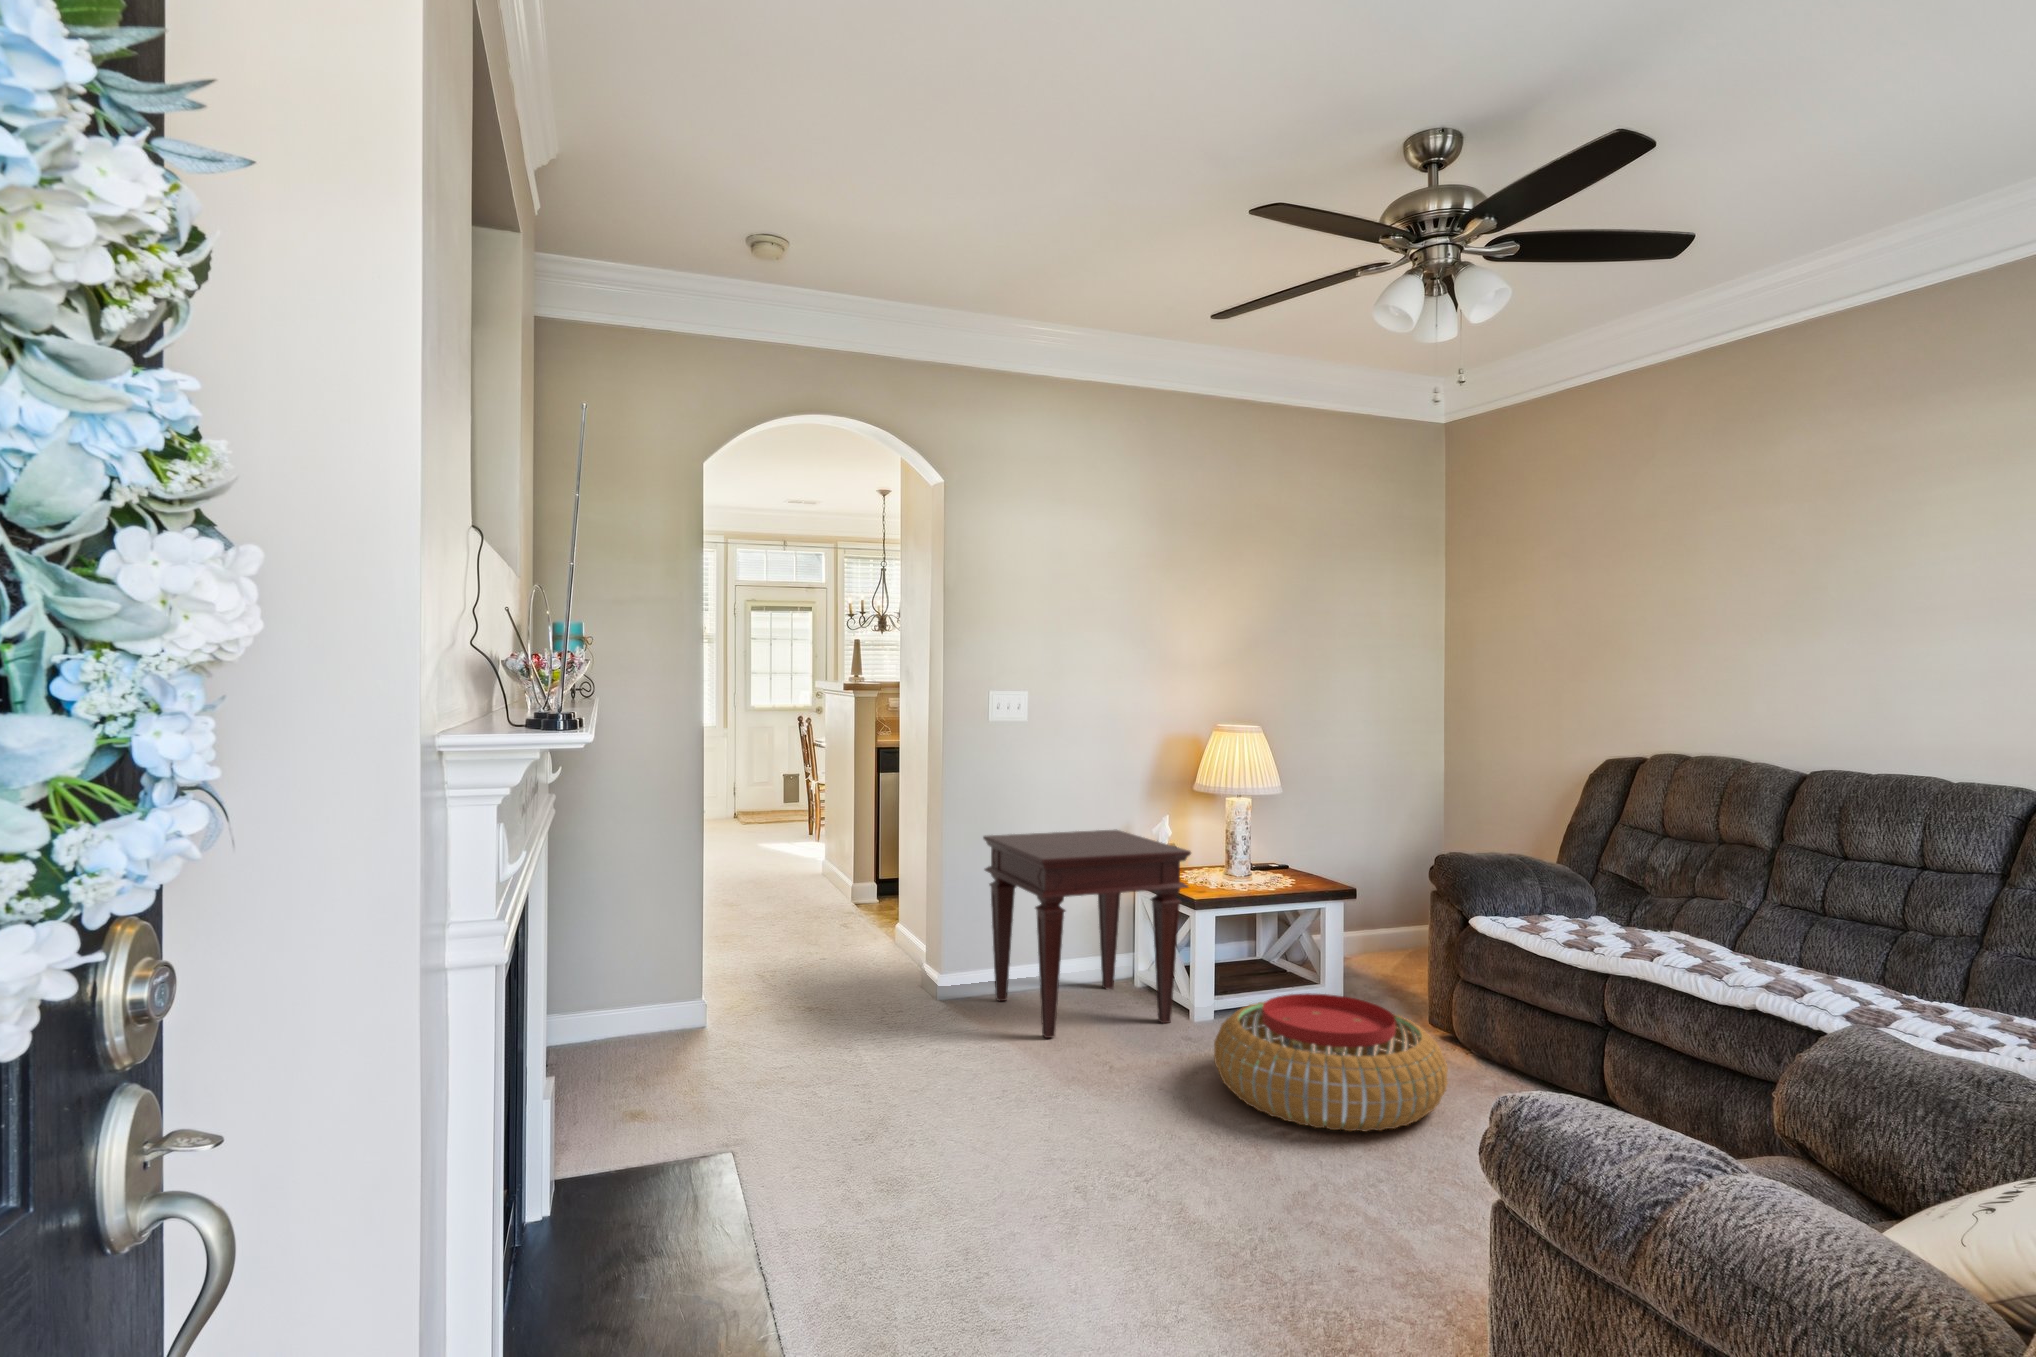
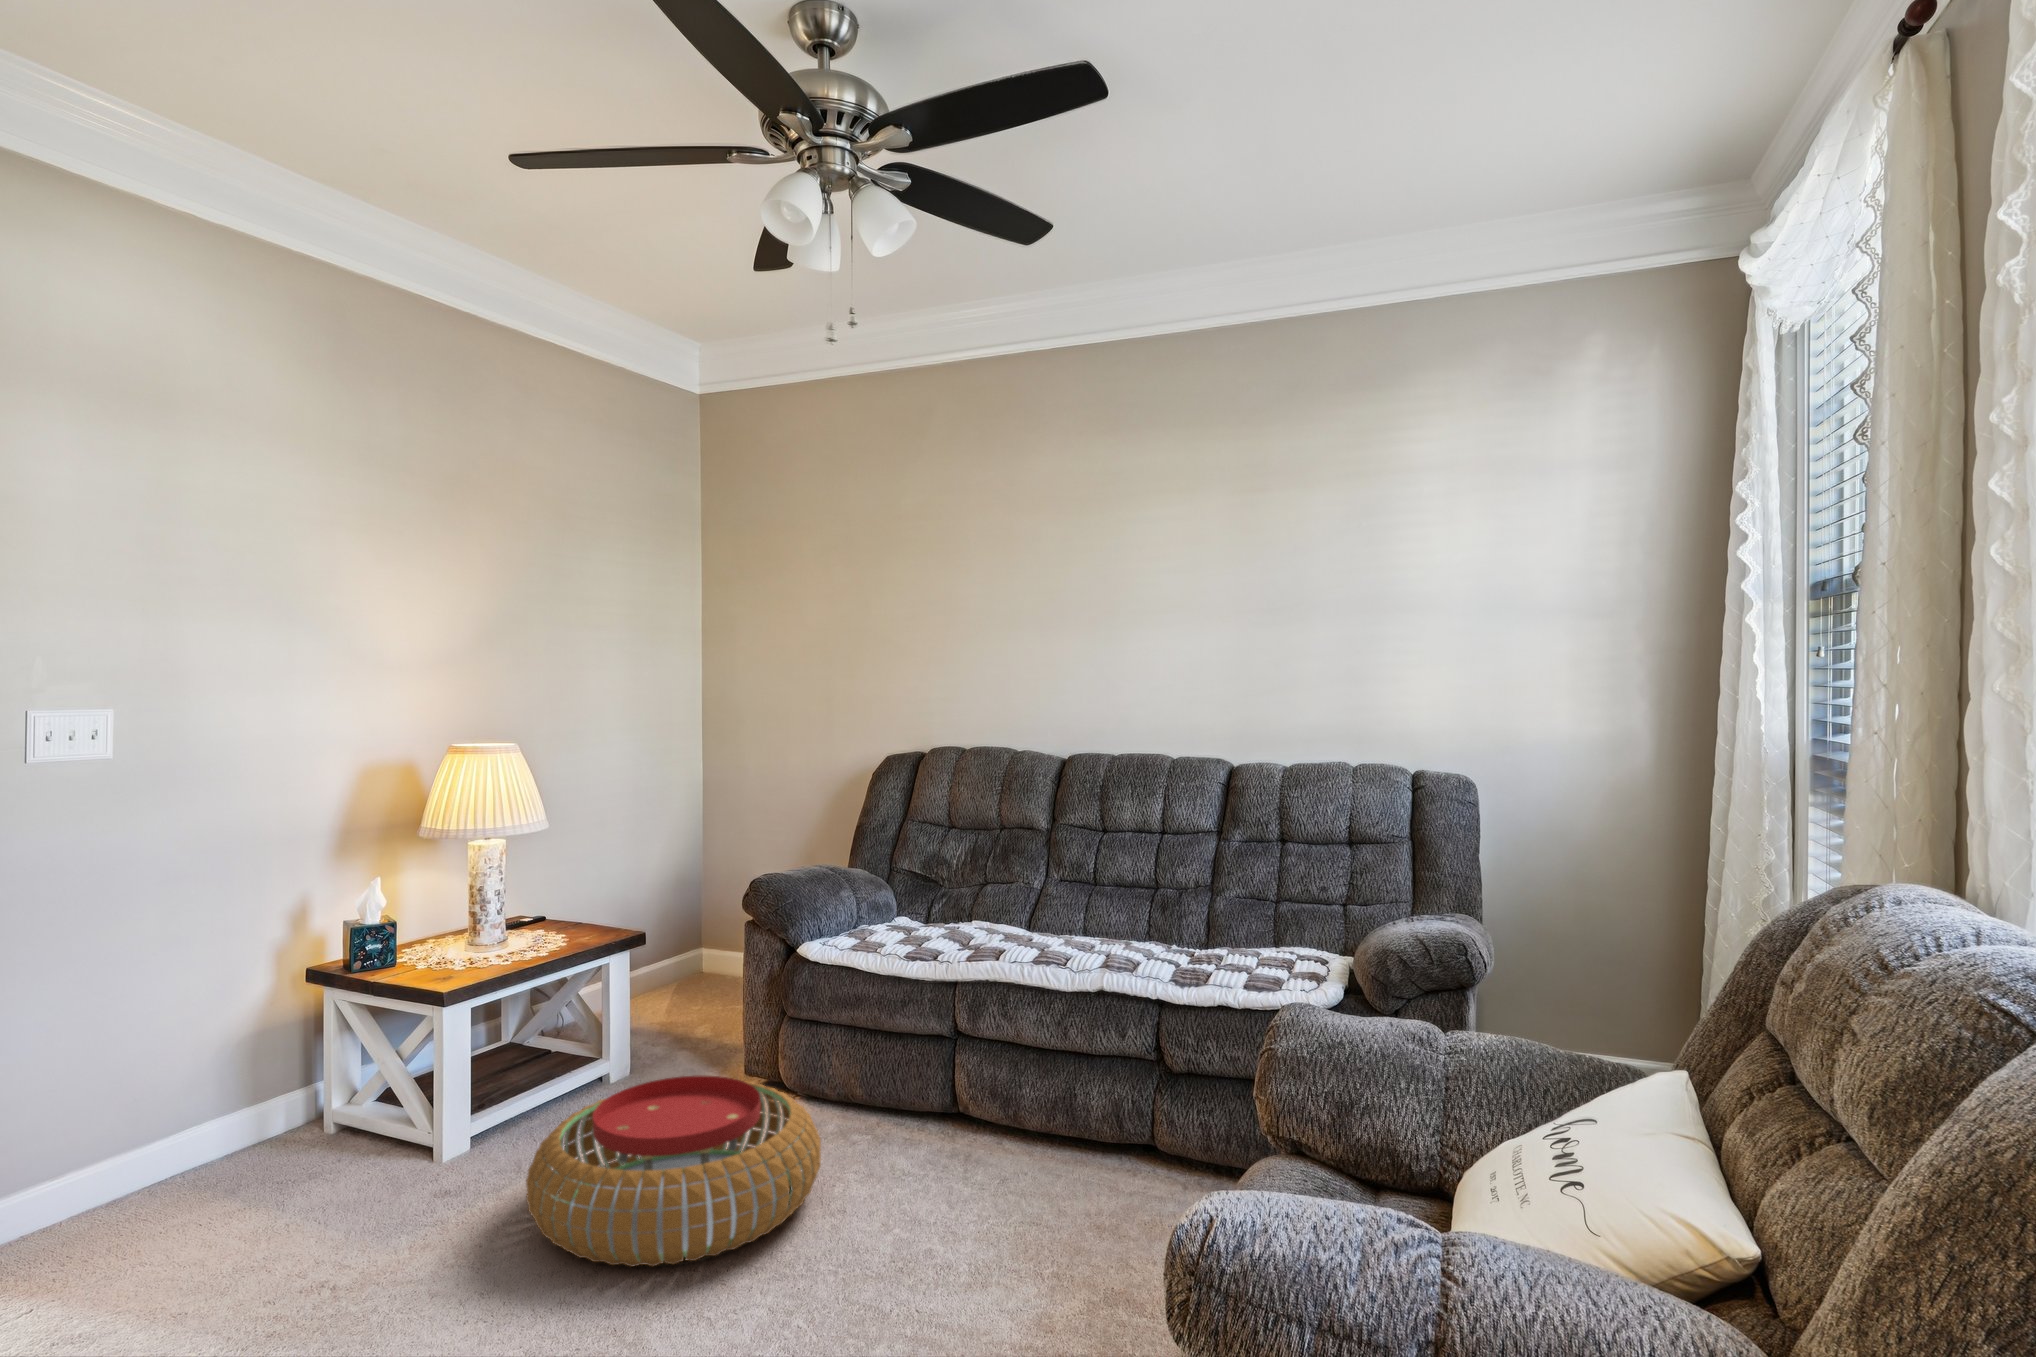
side table: present [983,830,1191,1038] -> none [47,910,445,1268]

